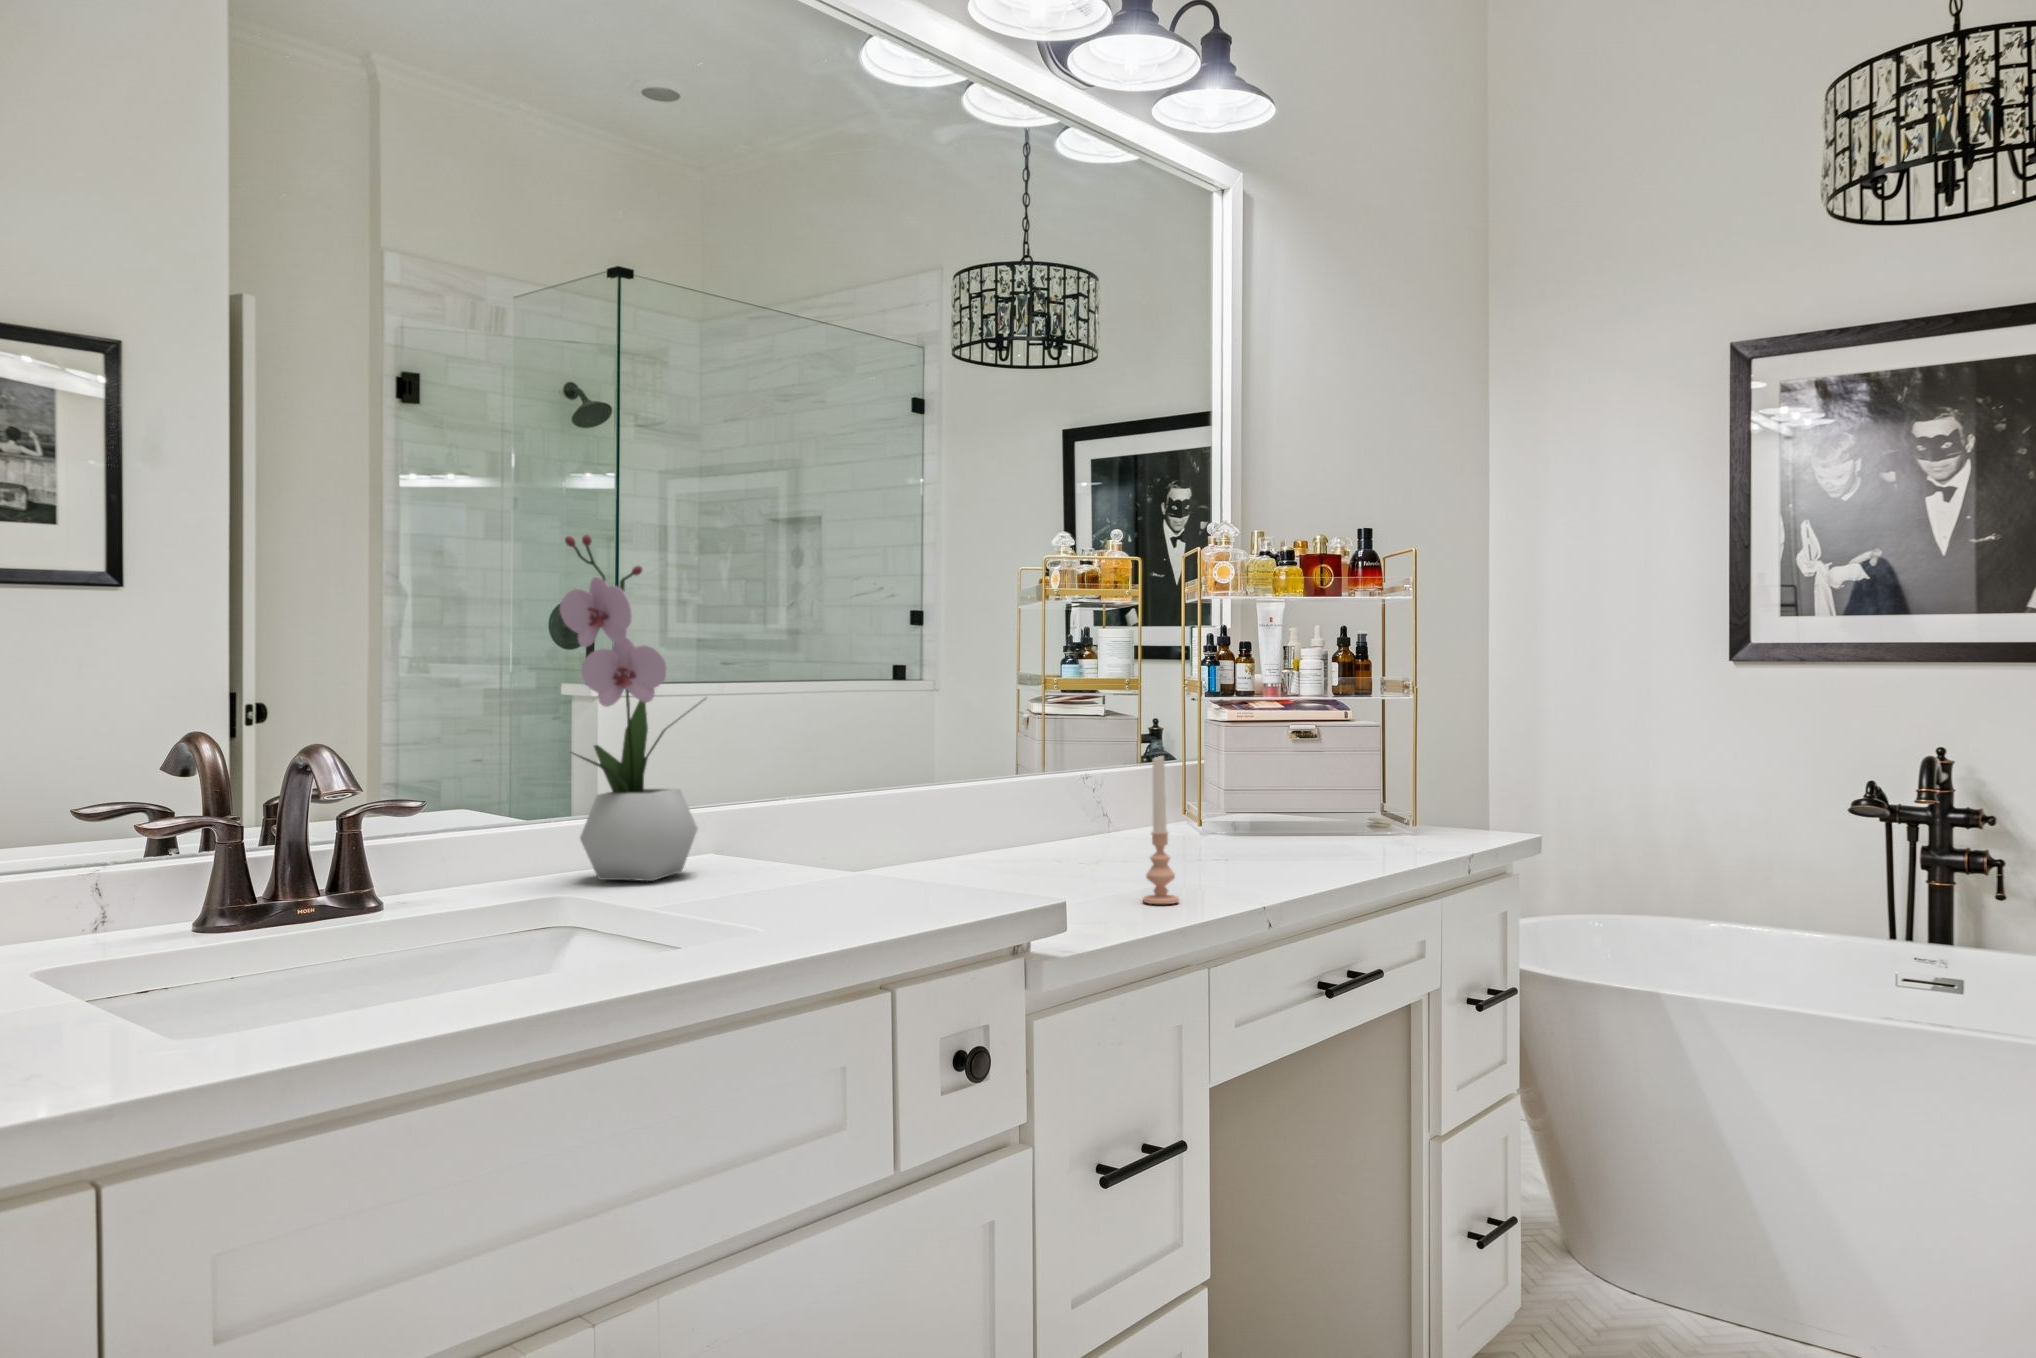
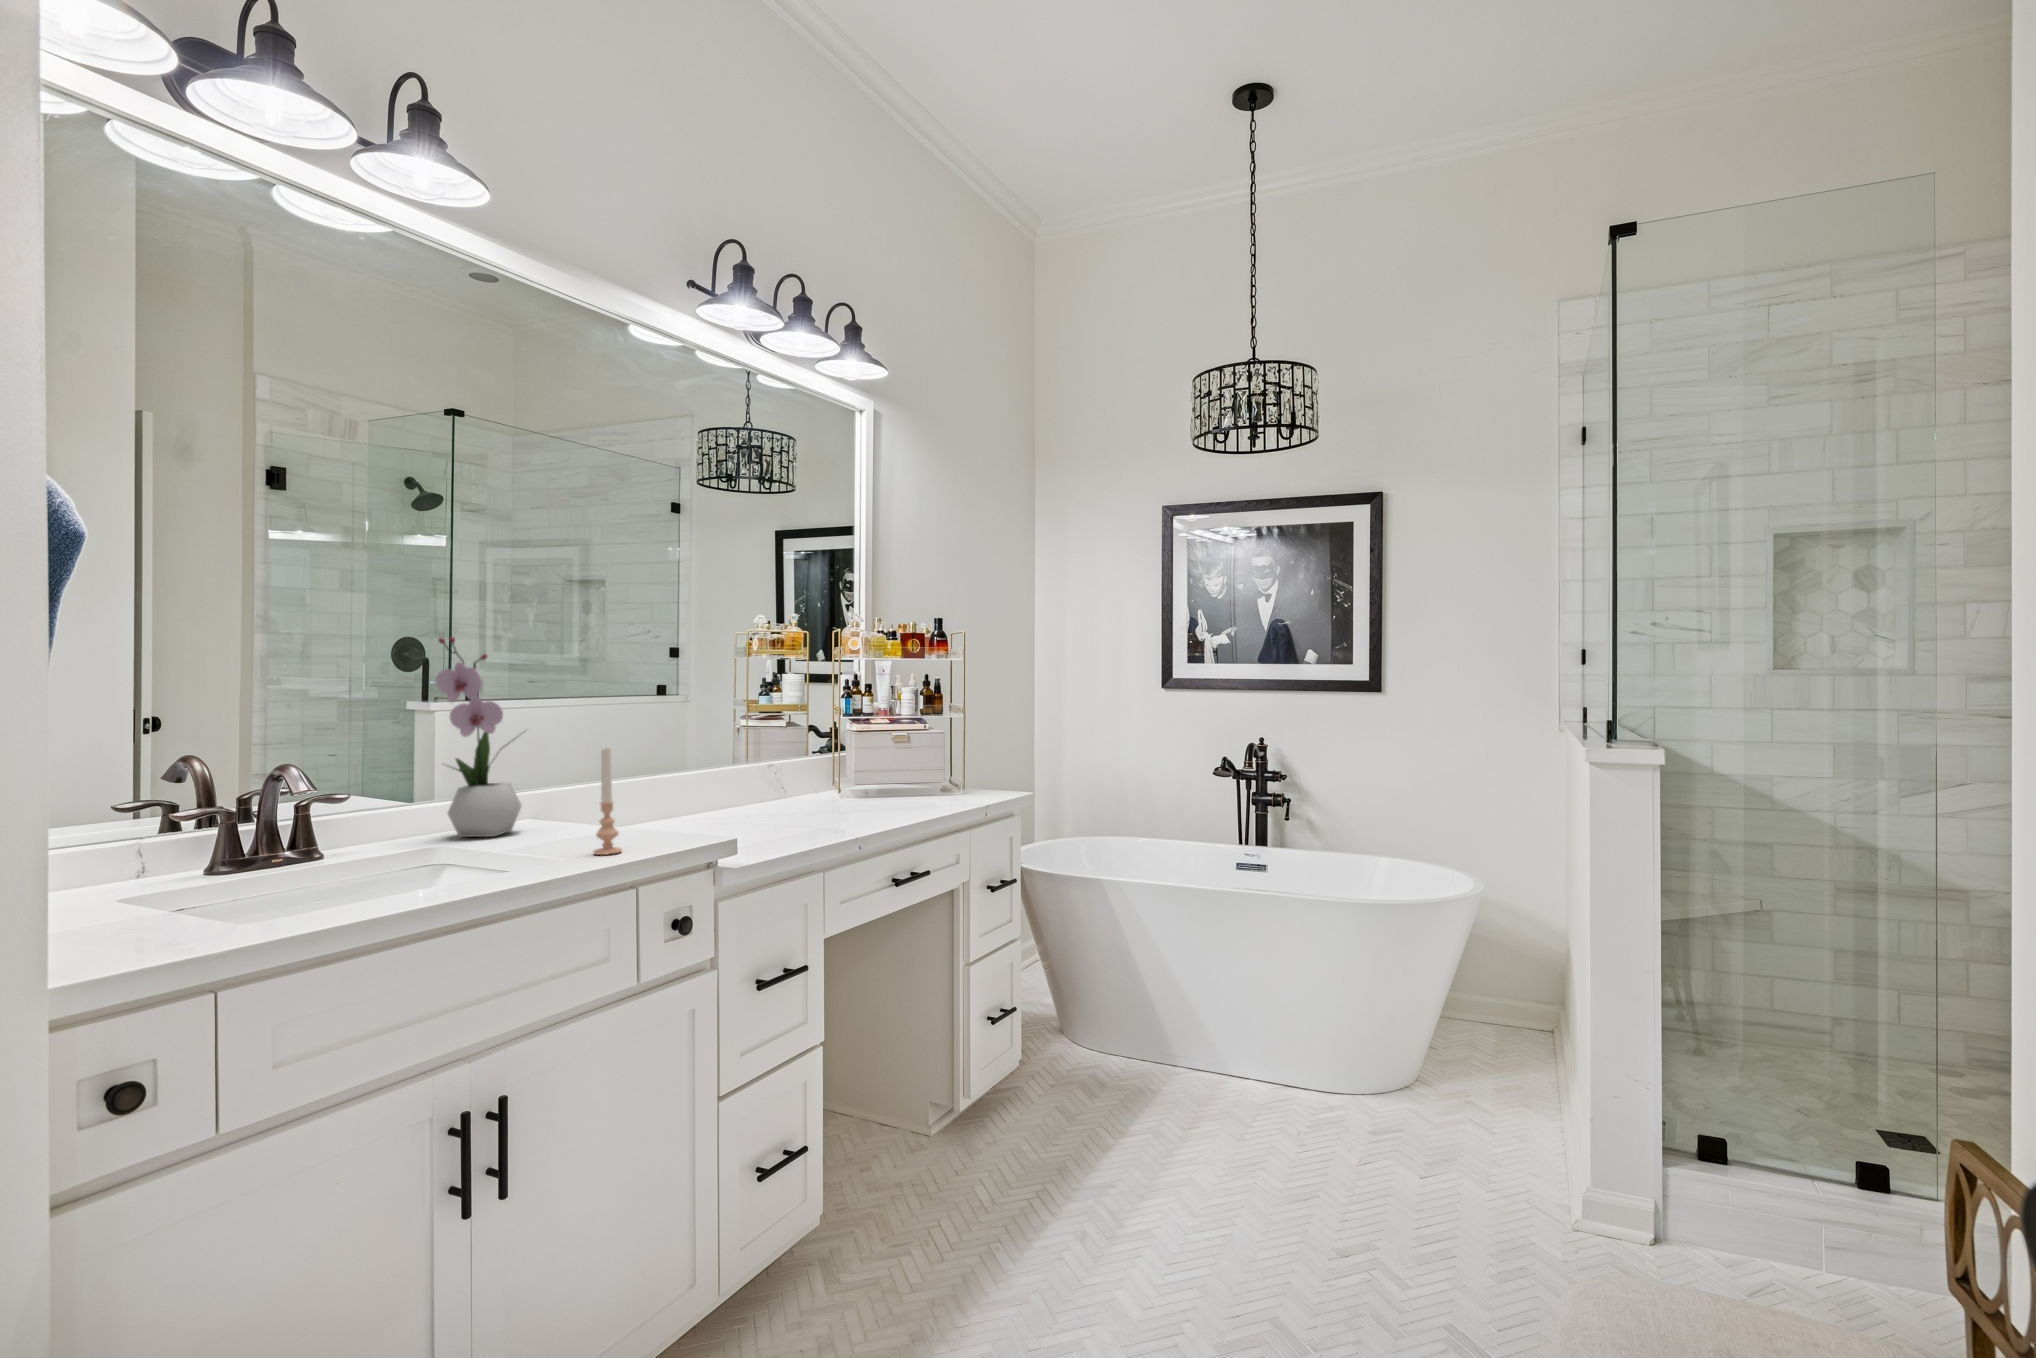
candle: present [1143,756,1179,904] -> present [594,747,622,855]

